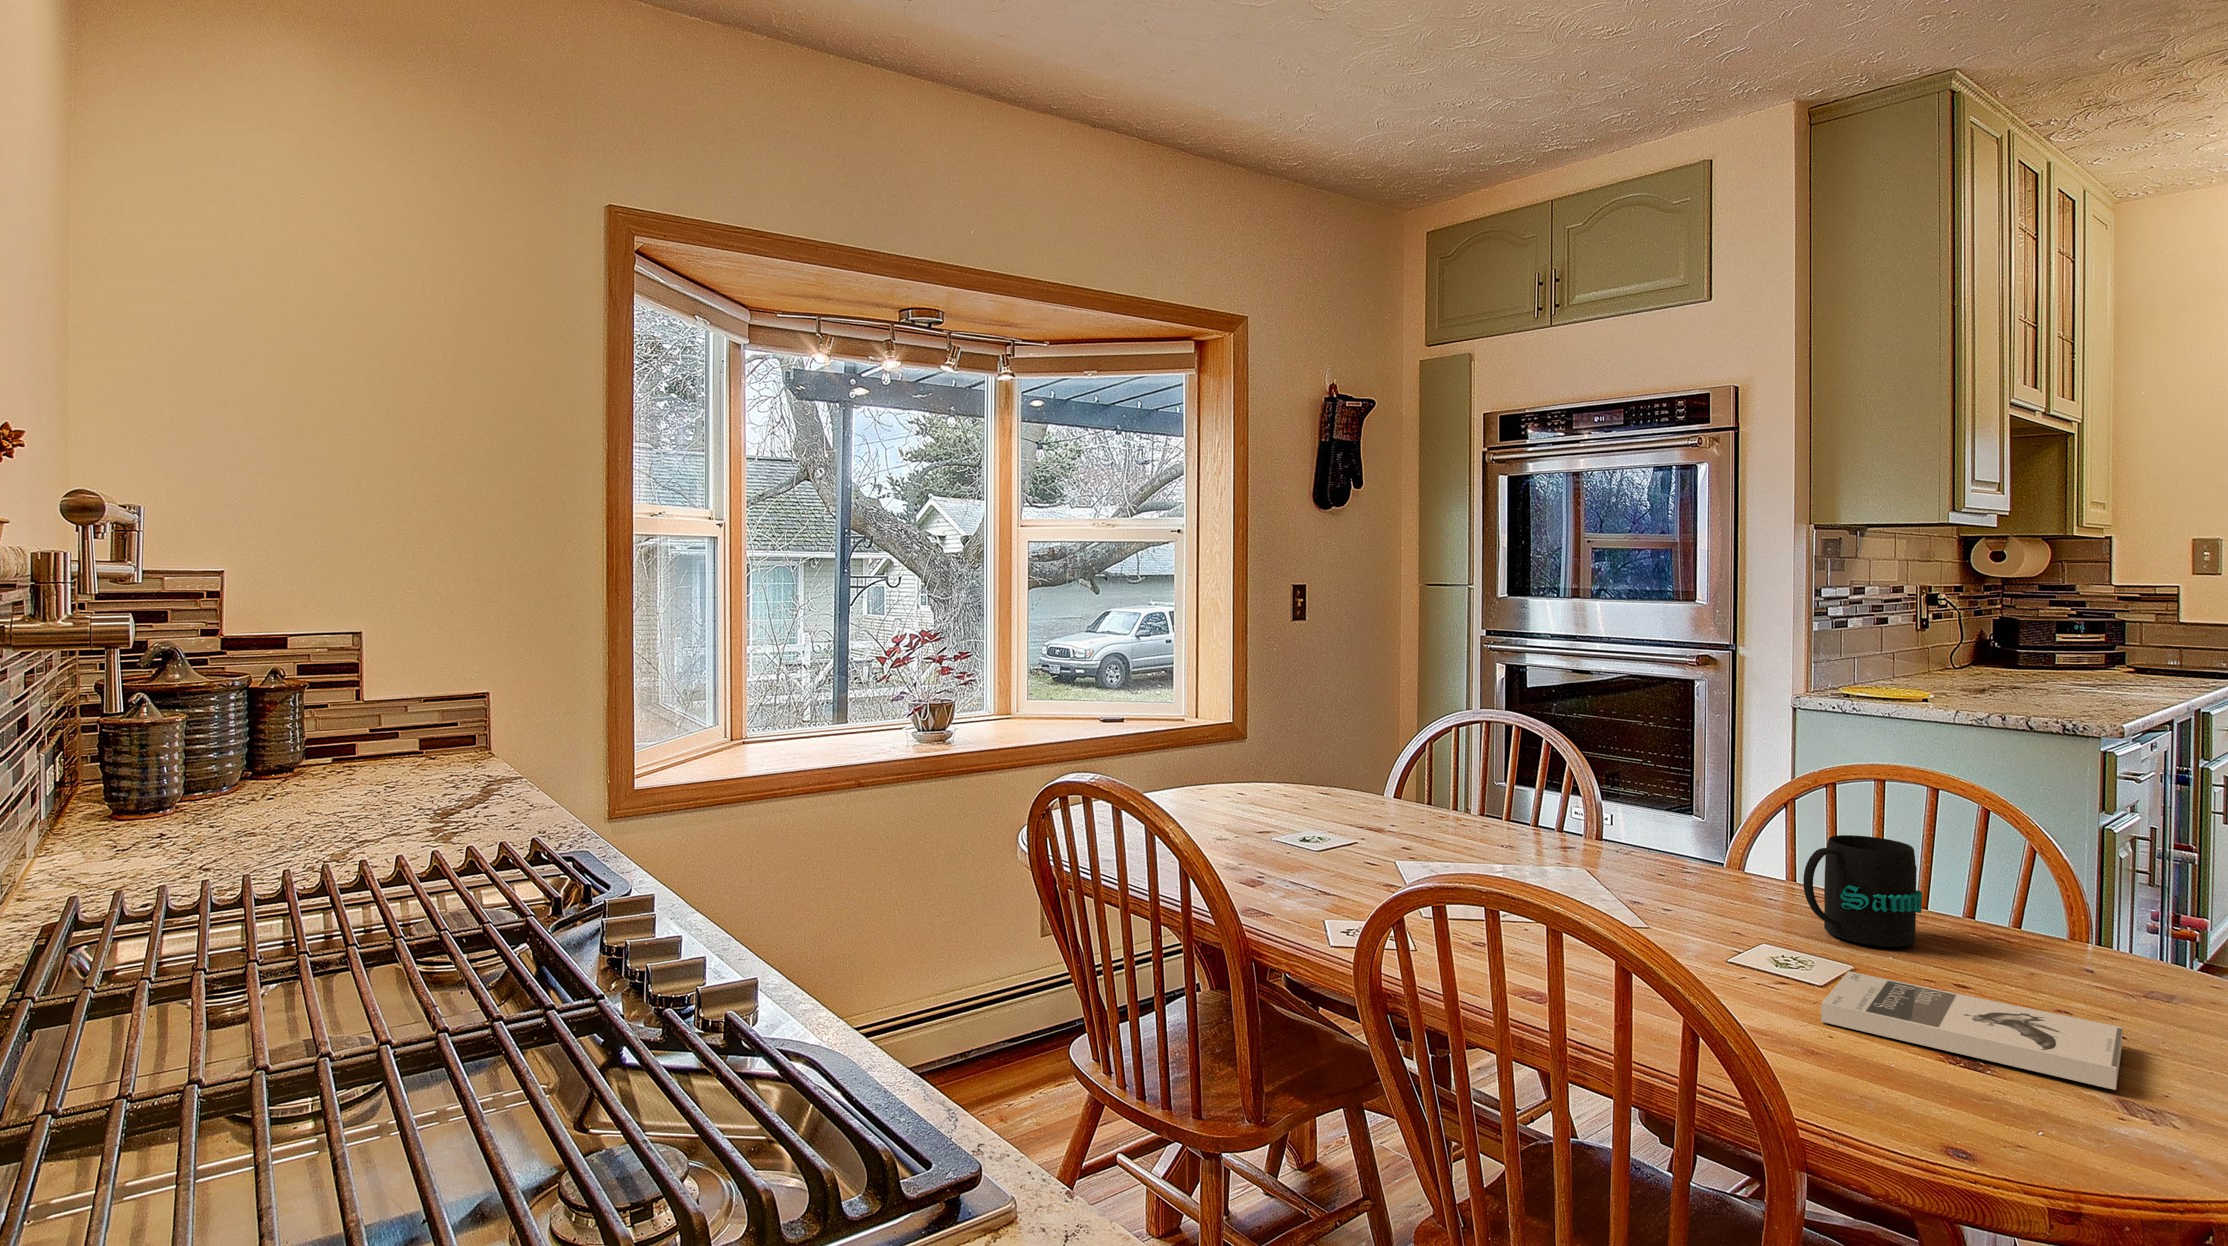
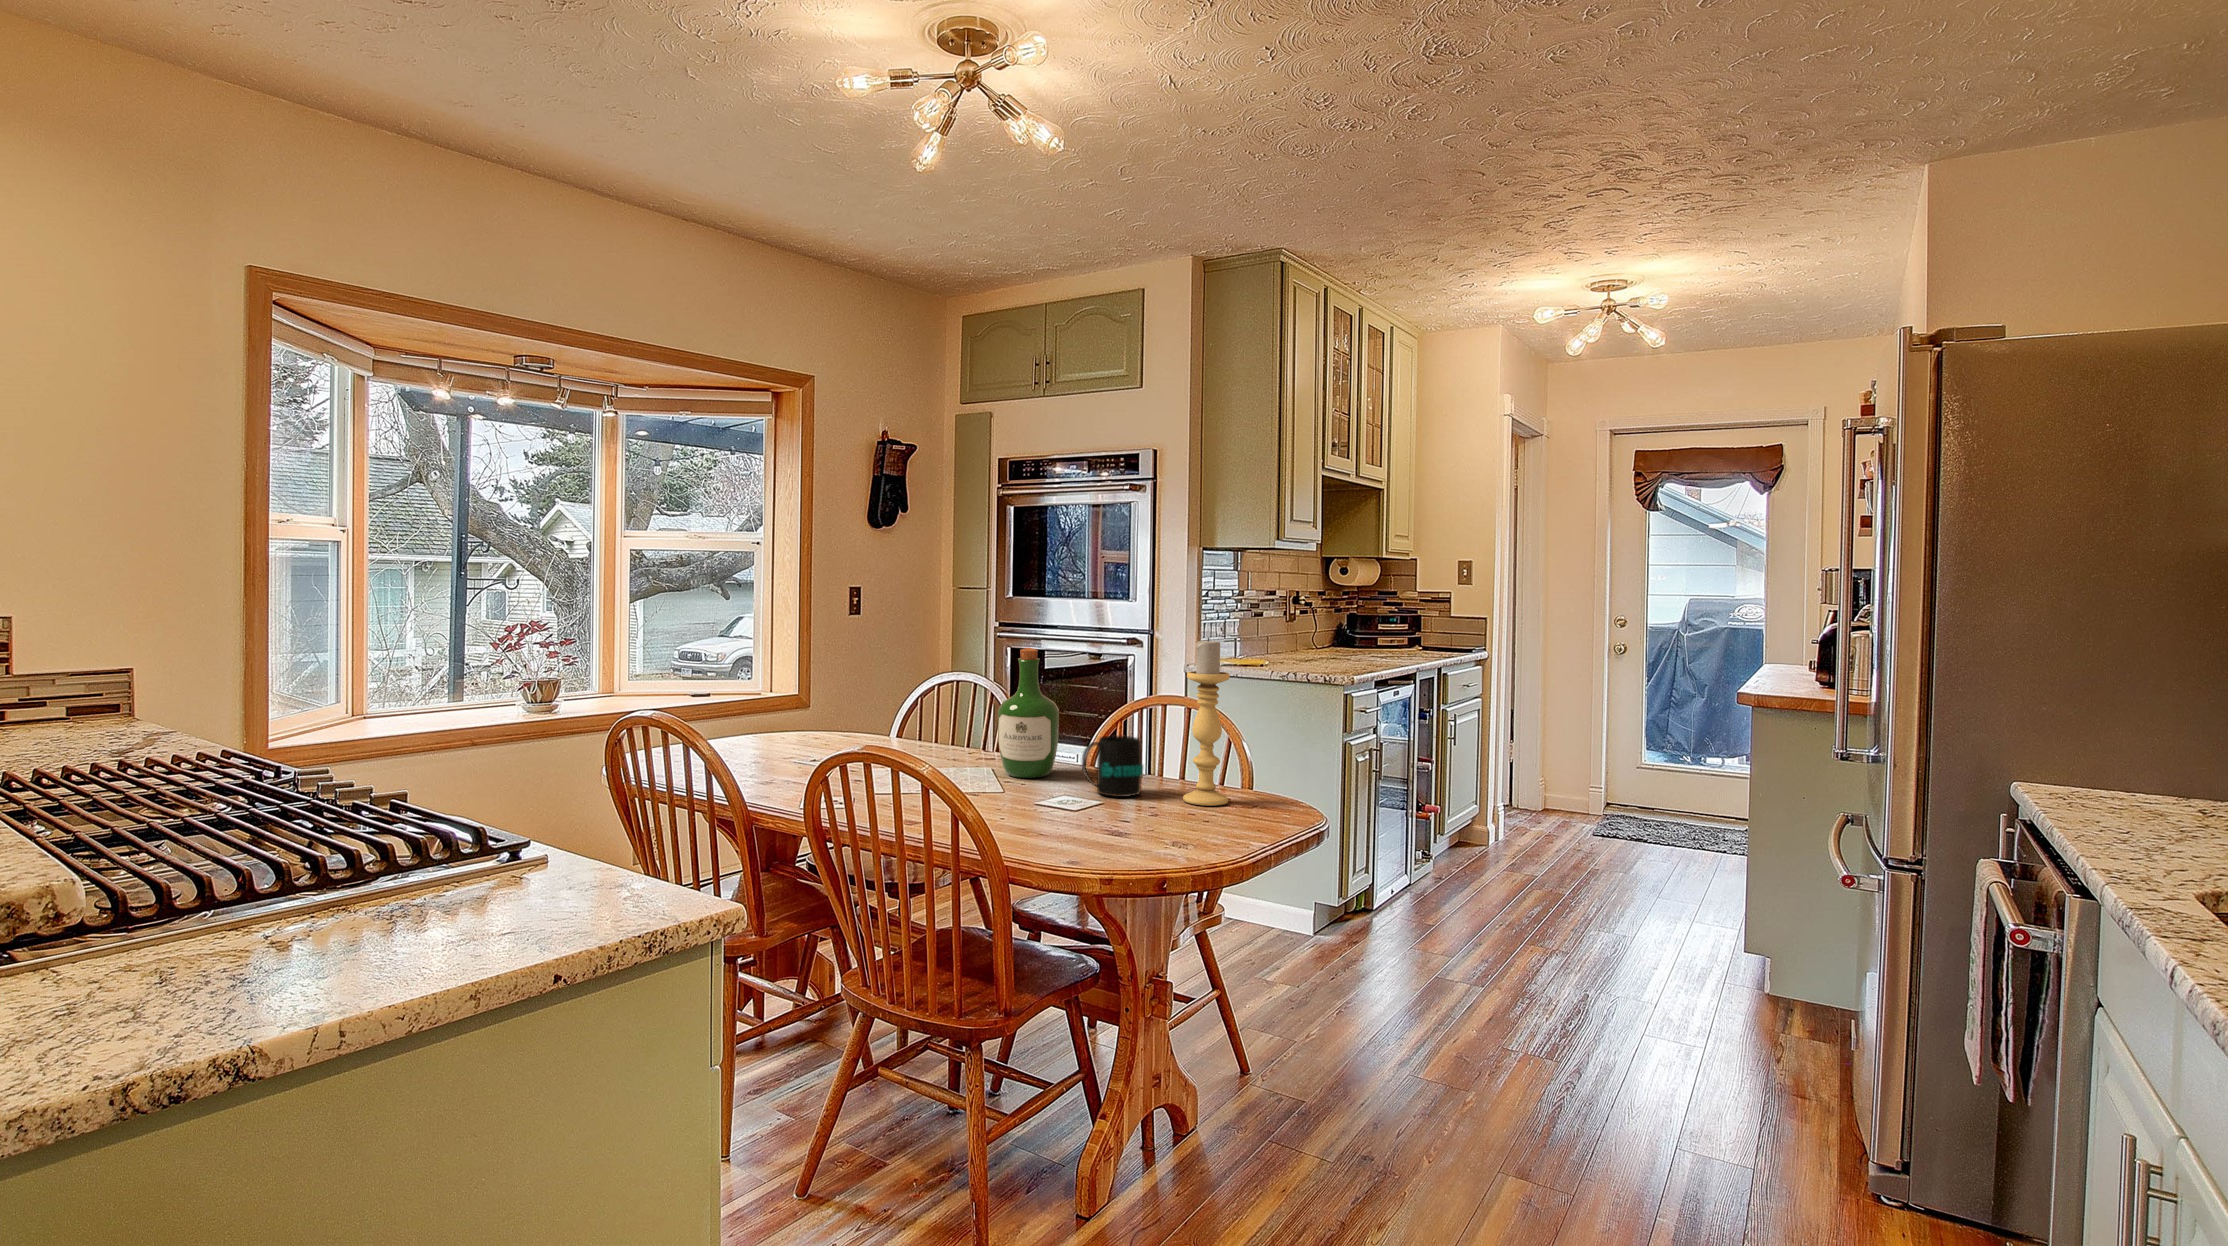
candle holder: none [2014,673,2121,982] -> present [1183,638,1229,806]
wine bottle: none [1610,681,1722,891] -> present [998,648,1059,778]
book: present [1821,971,2122,1090] -> none [1052,806,1192,844]

